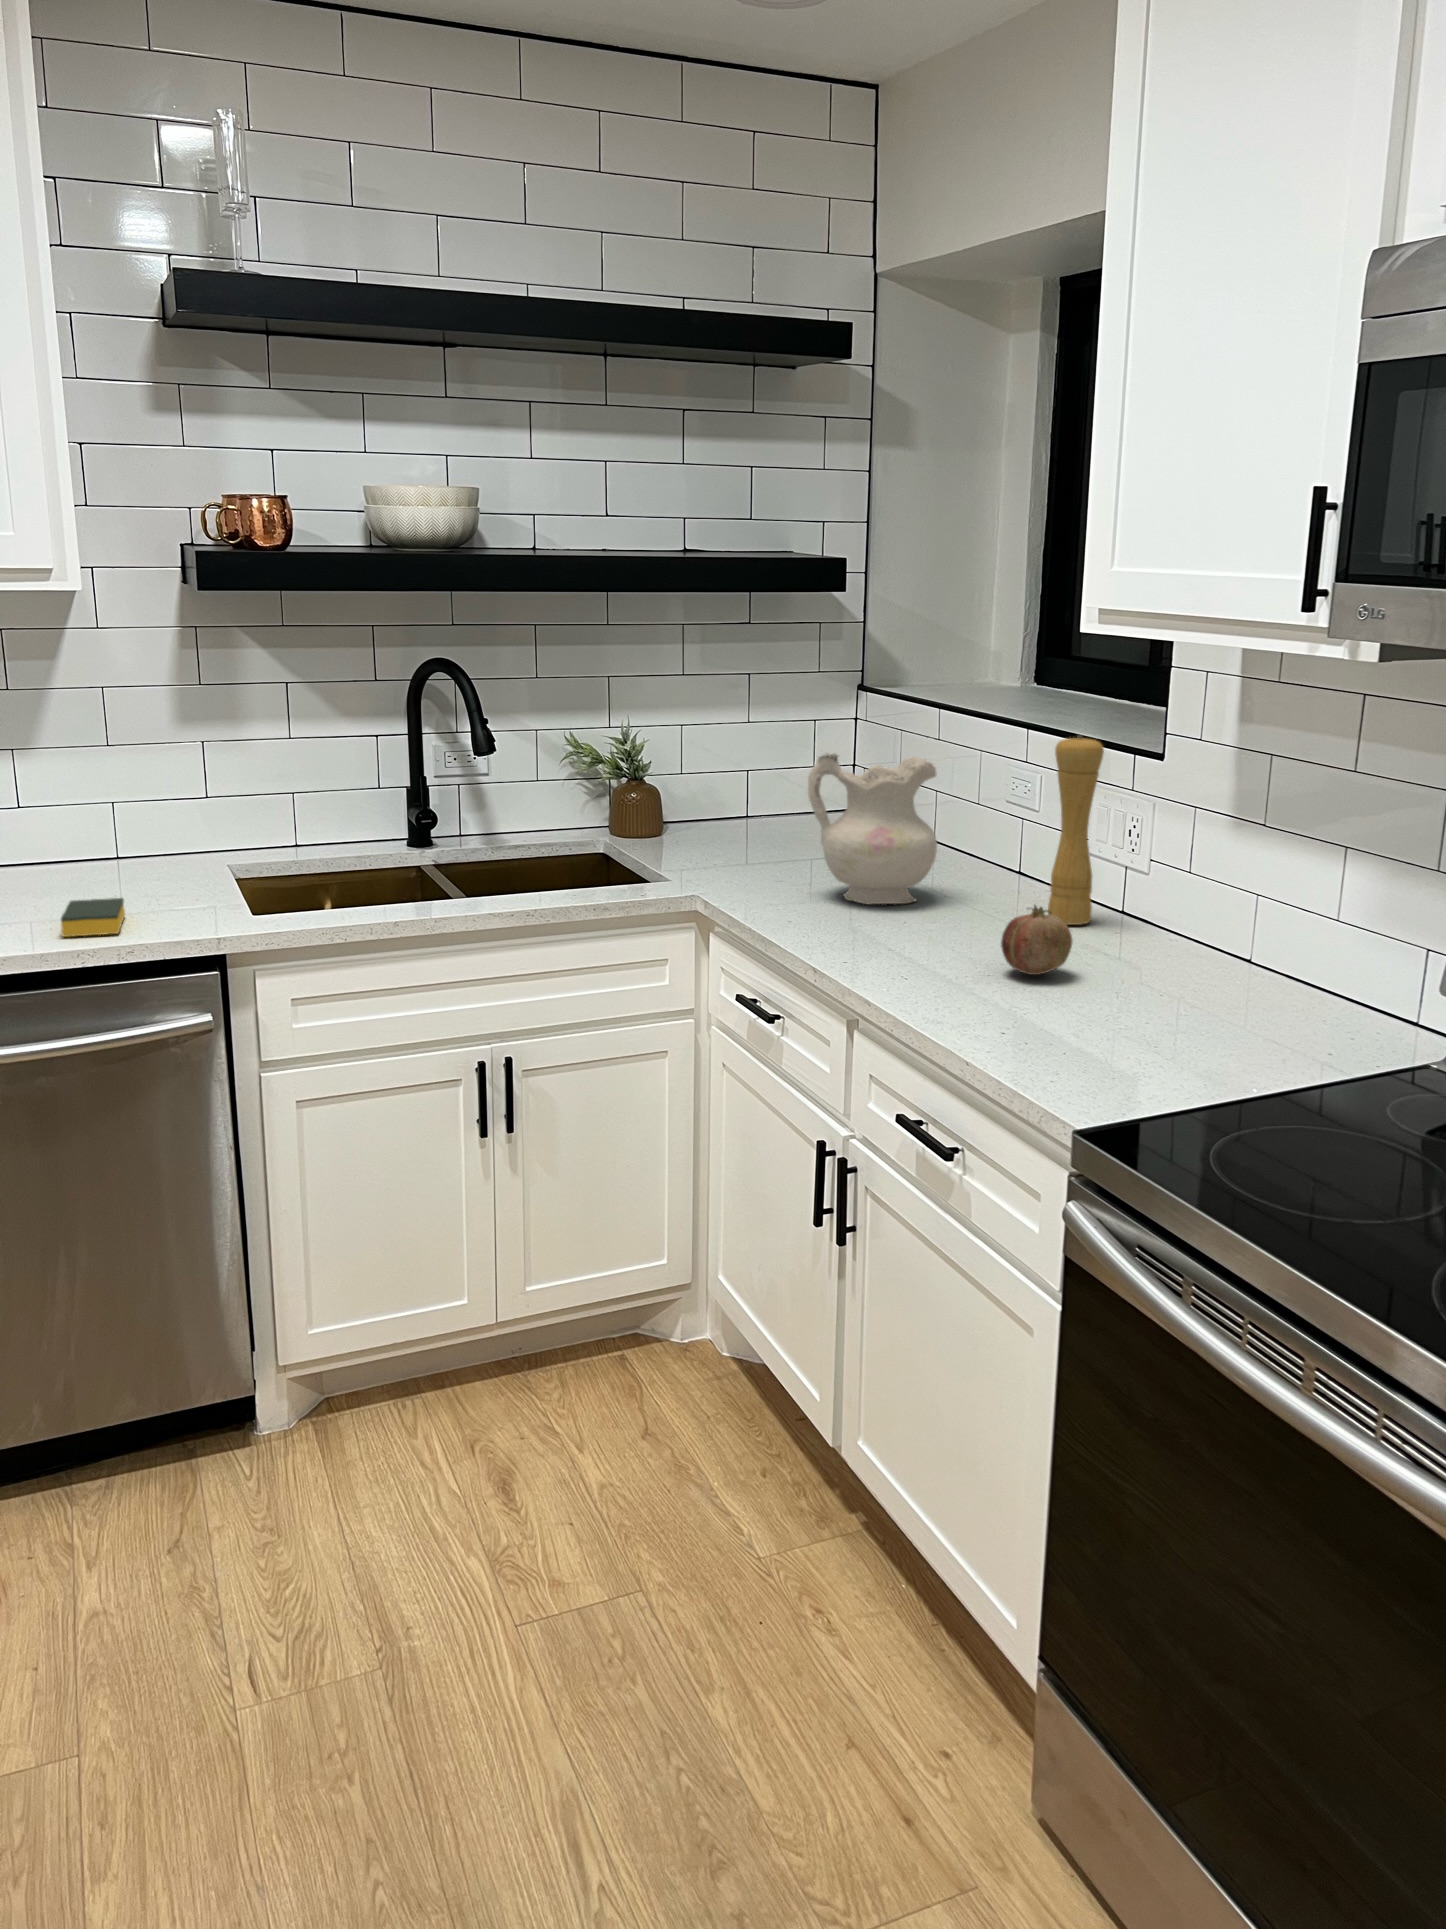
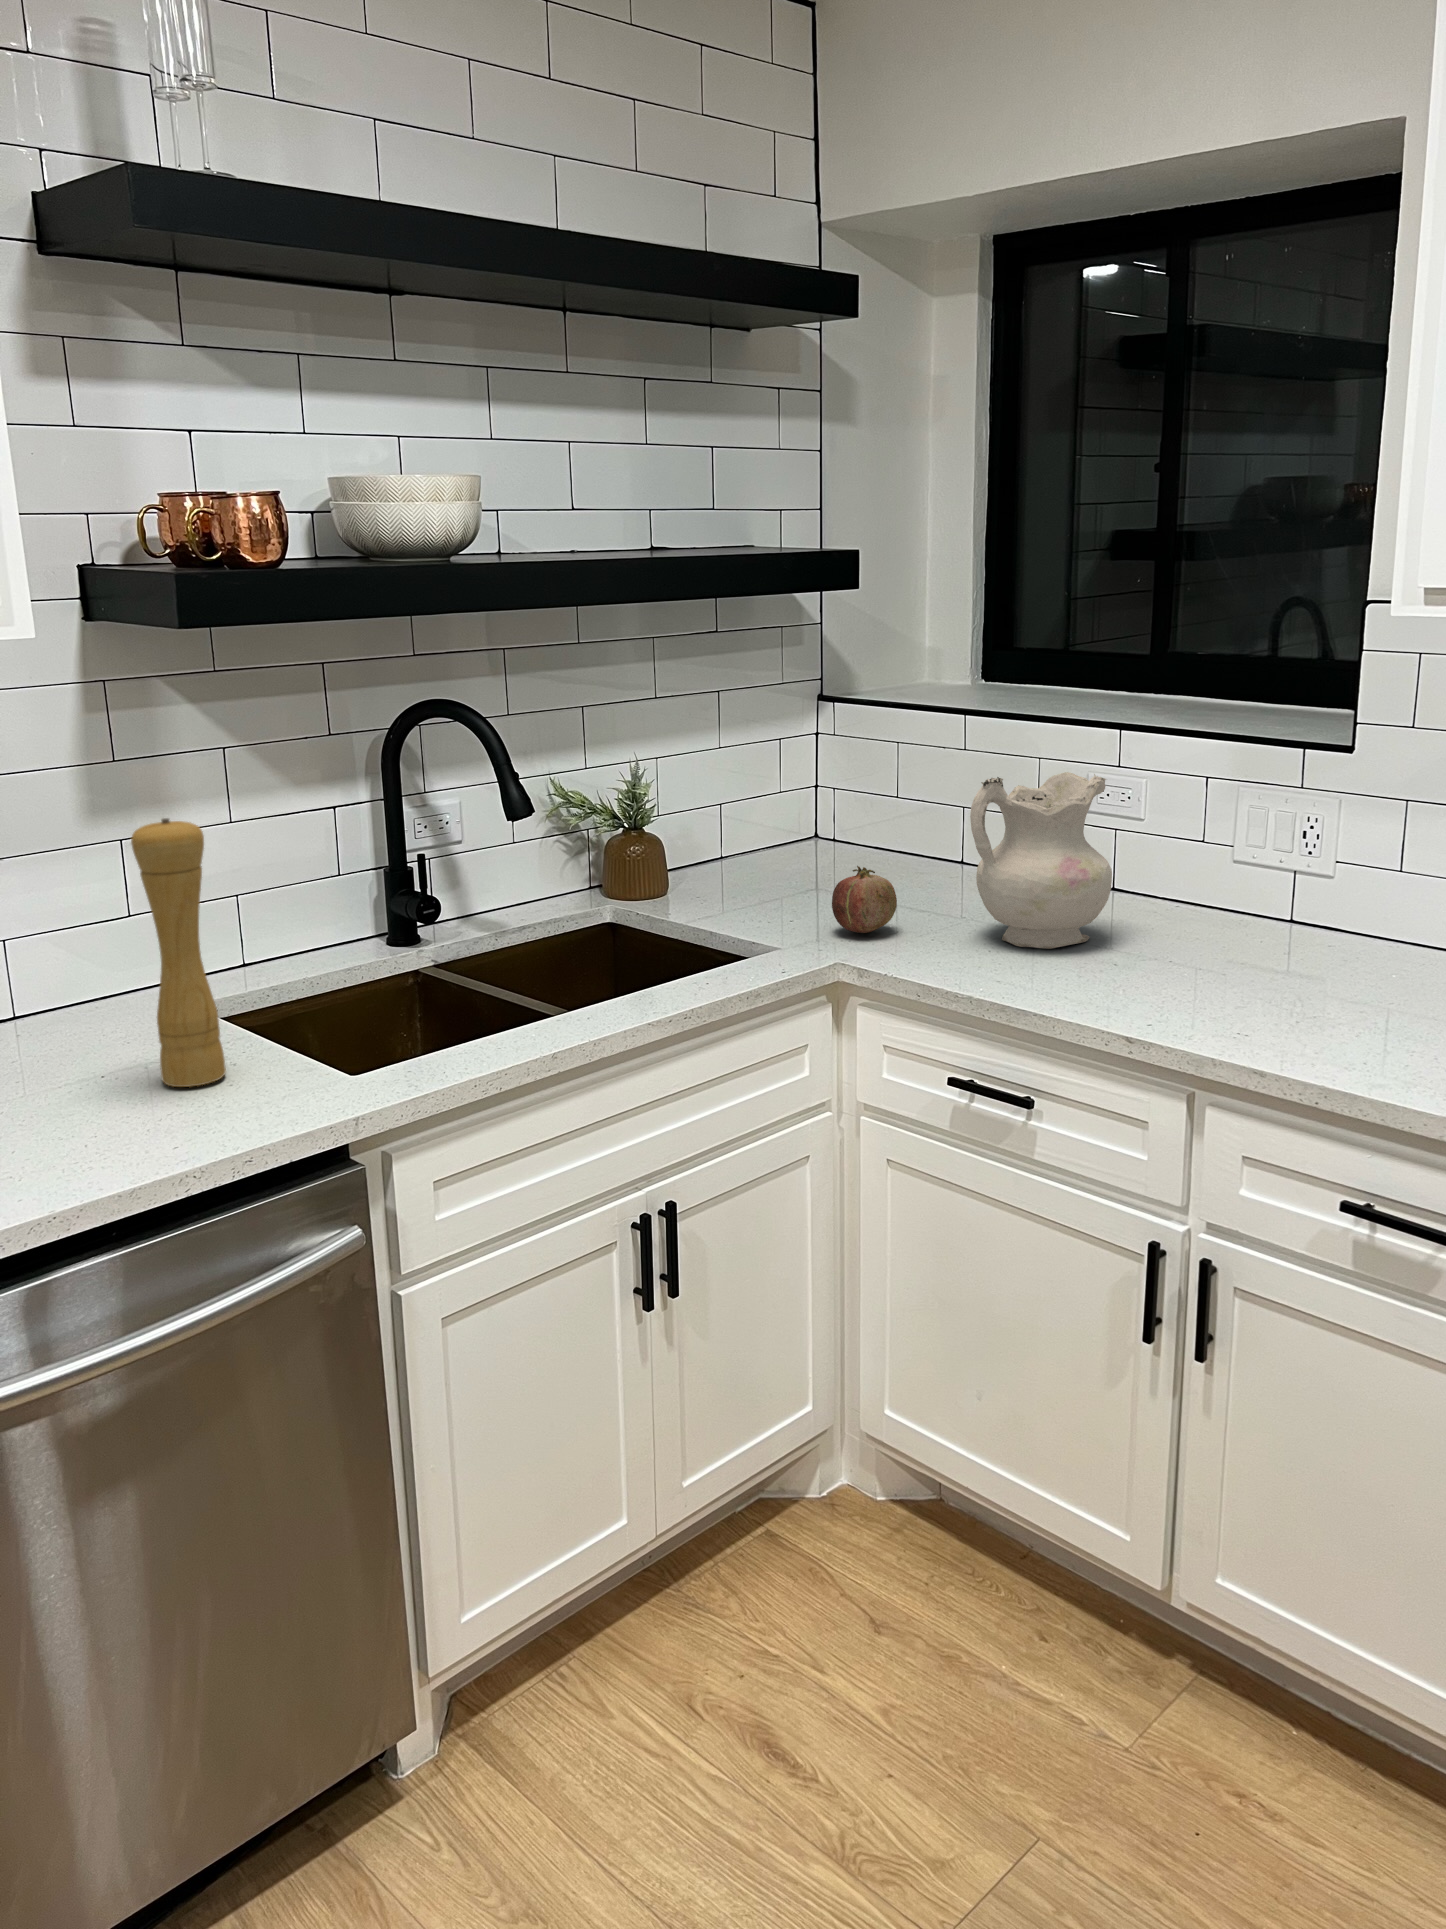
pepper mill: present [1048,735,1104,925] -> present [131,818,226,1087]
sponge: present [61,898,125,937] -> none [100,1081,218,1156]
fruit: present [1001,905,1073,975] -> present [832,866,897,933]

